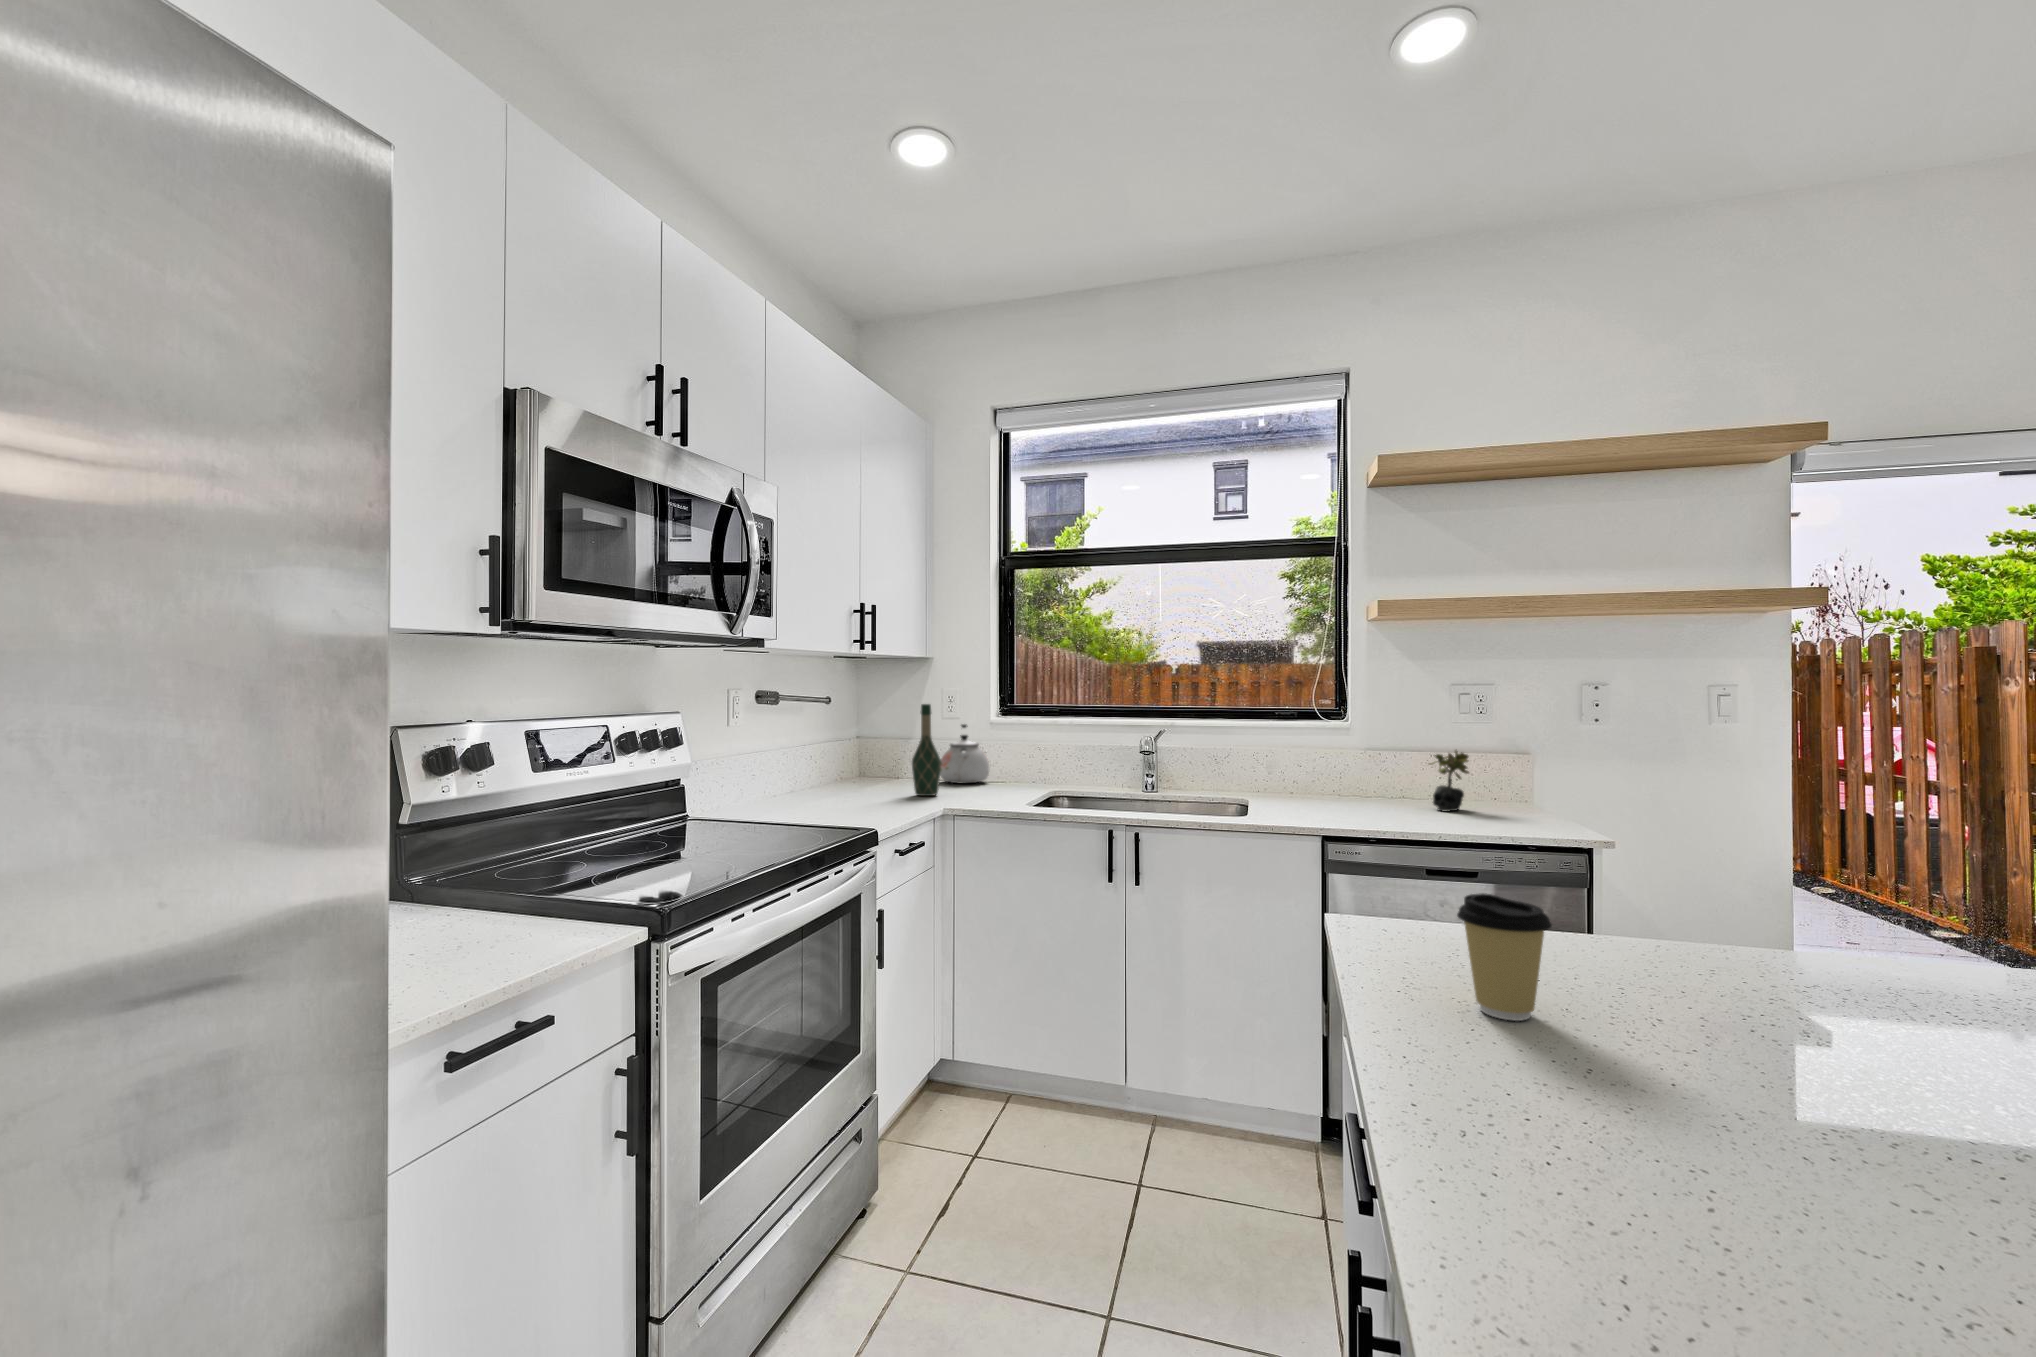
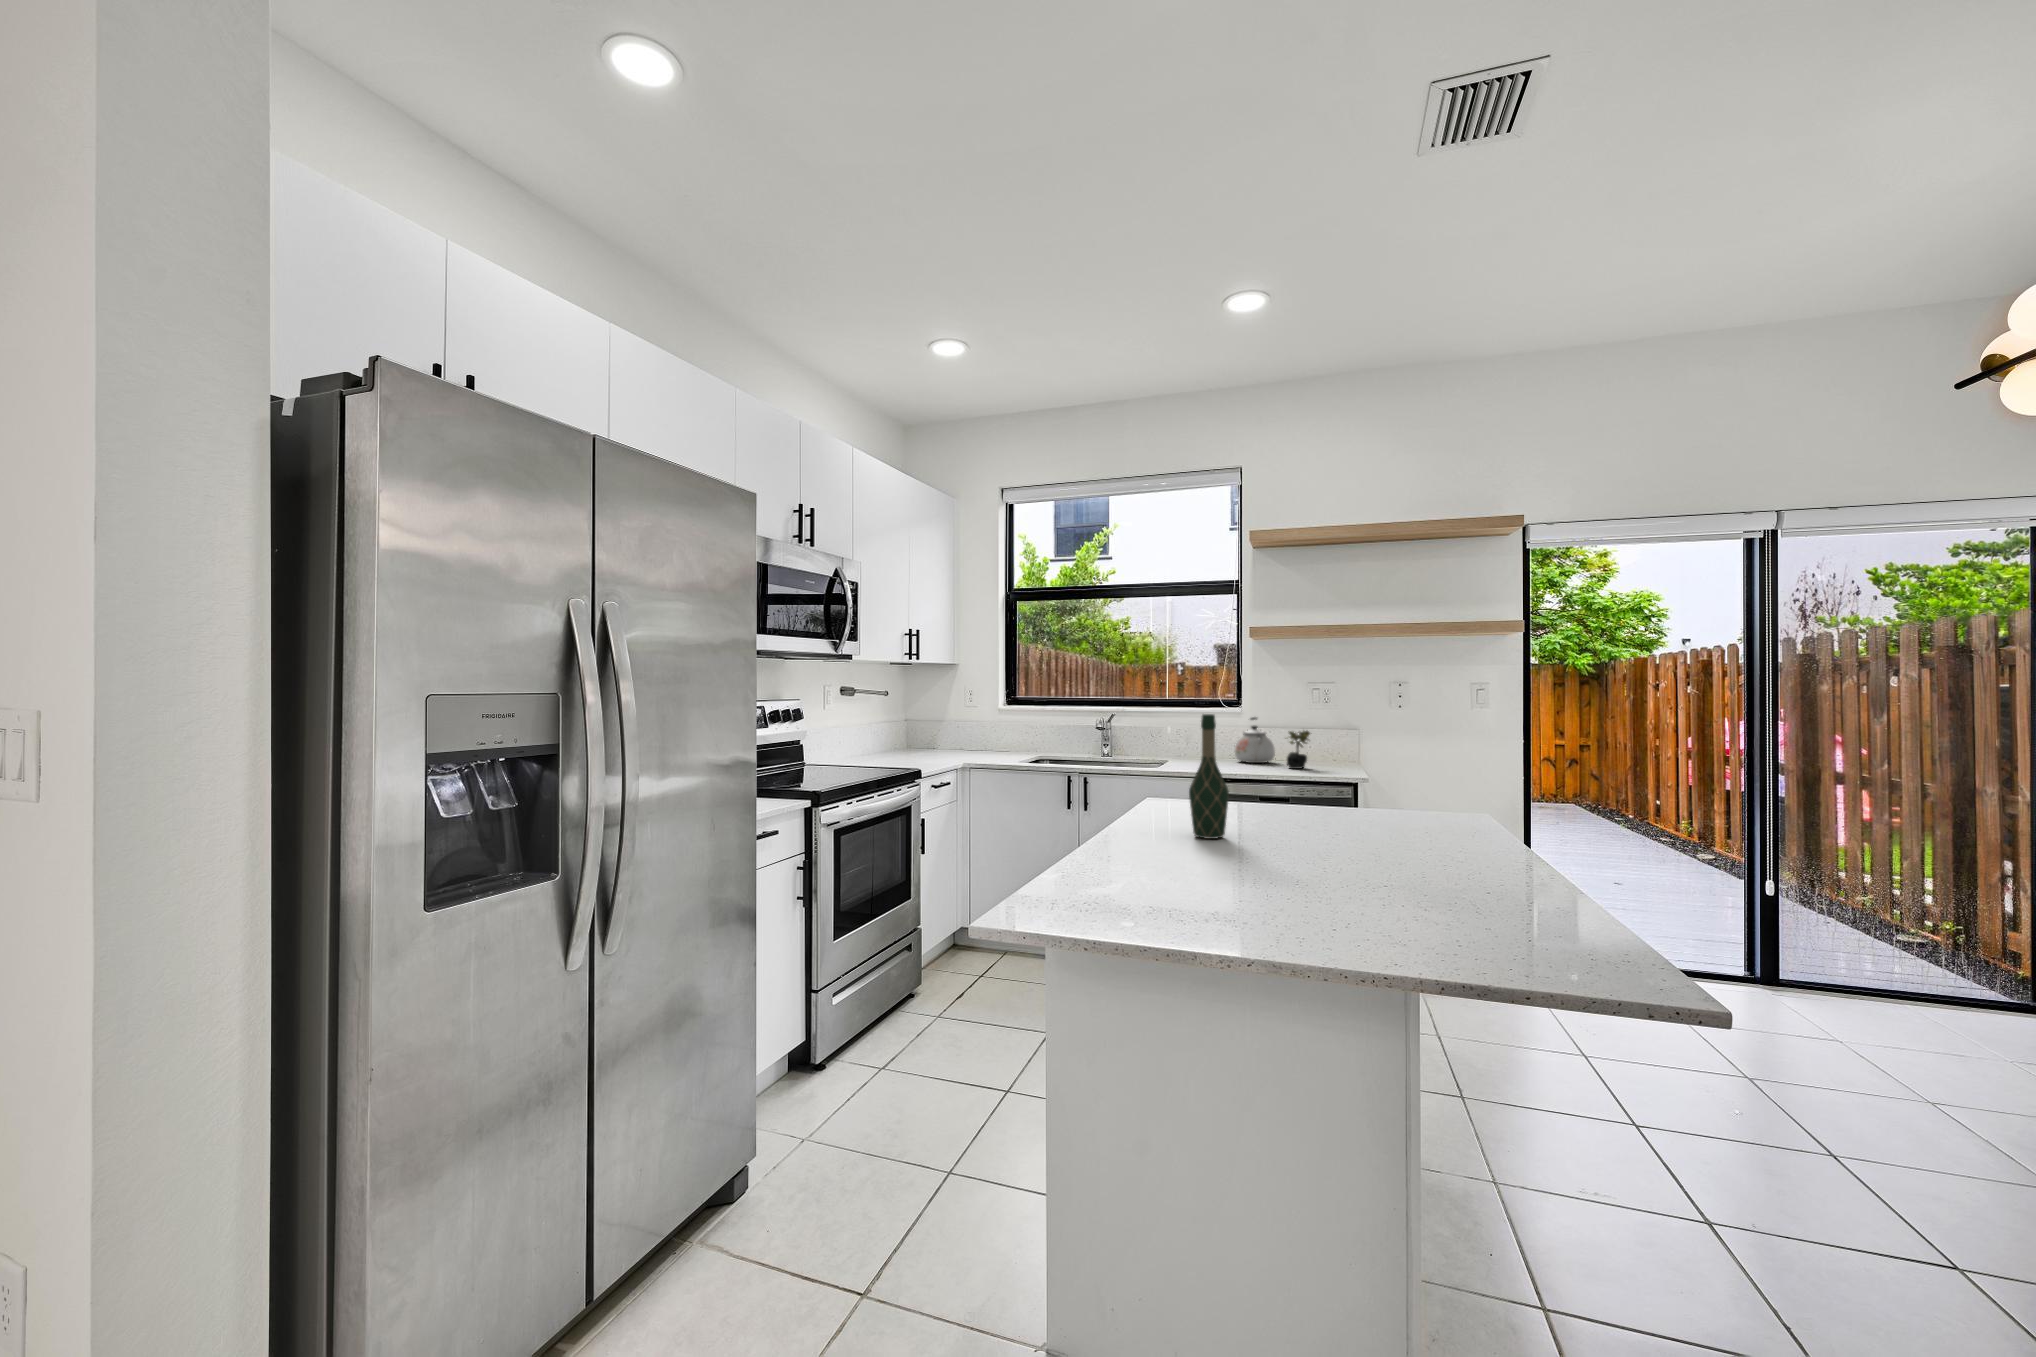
wine bottle: present [912,704,941,796] -> present [1189,714,1229,839]
kettle: present [940,724,989,783] -> present [1235,717,1275,763]
coffee cup: present [1457,893,1552,1021] -> none [1154,776,1188,823]

